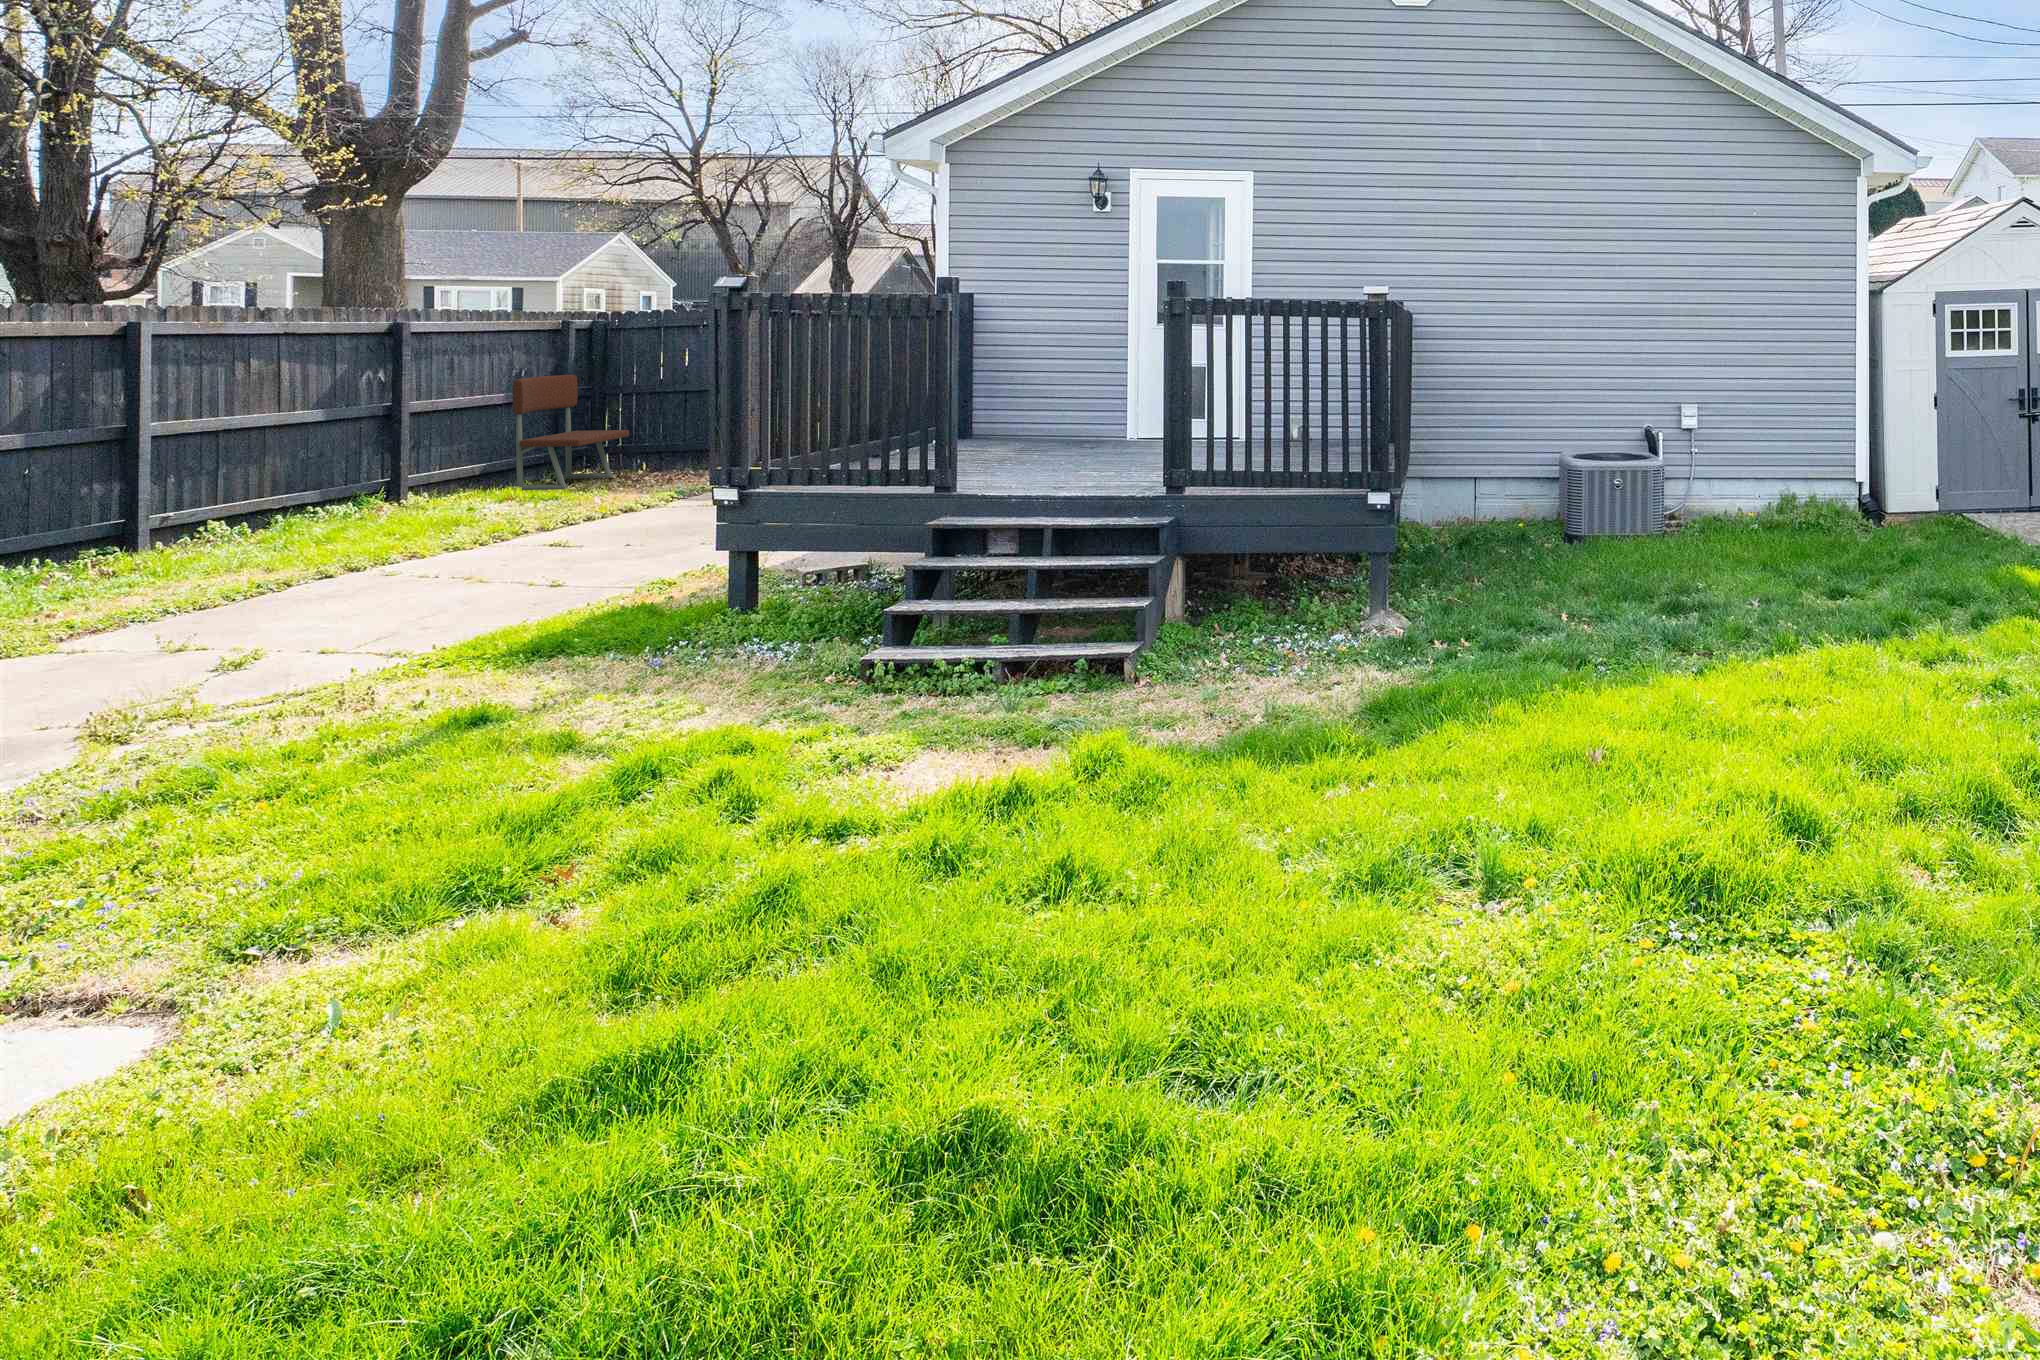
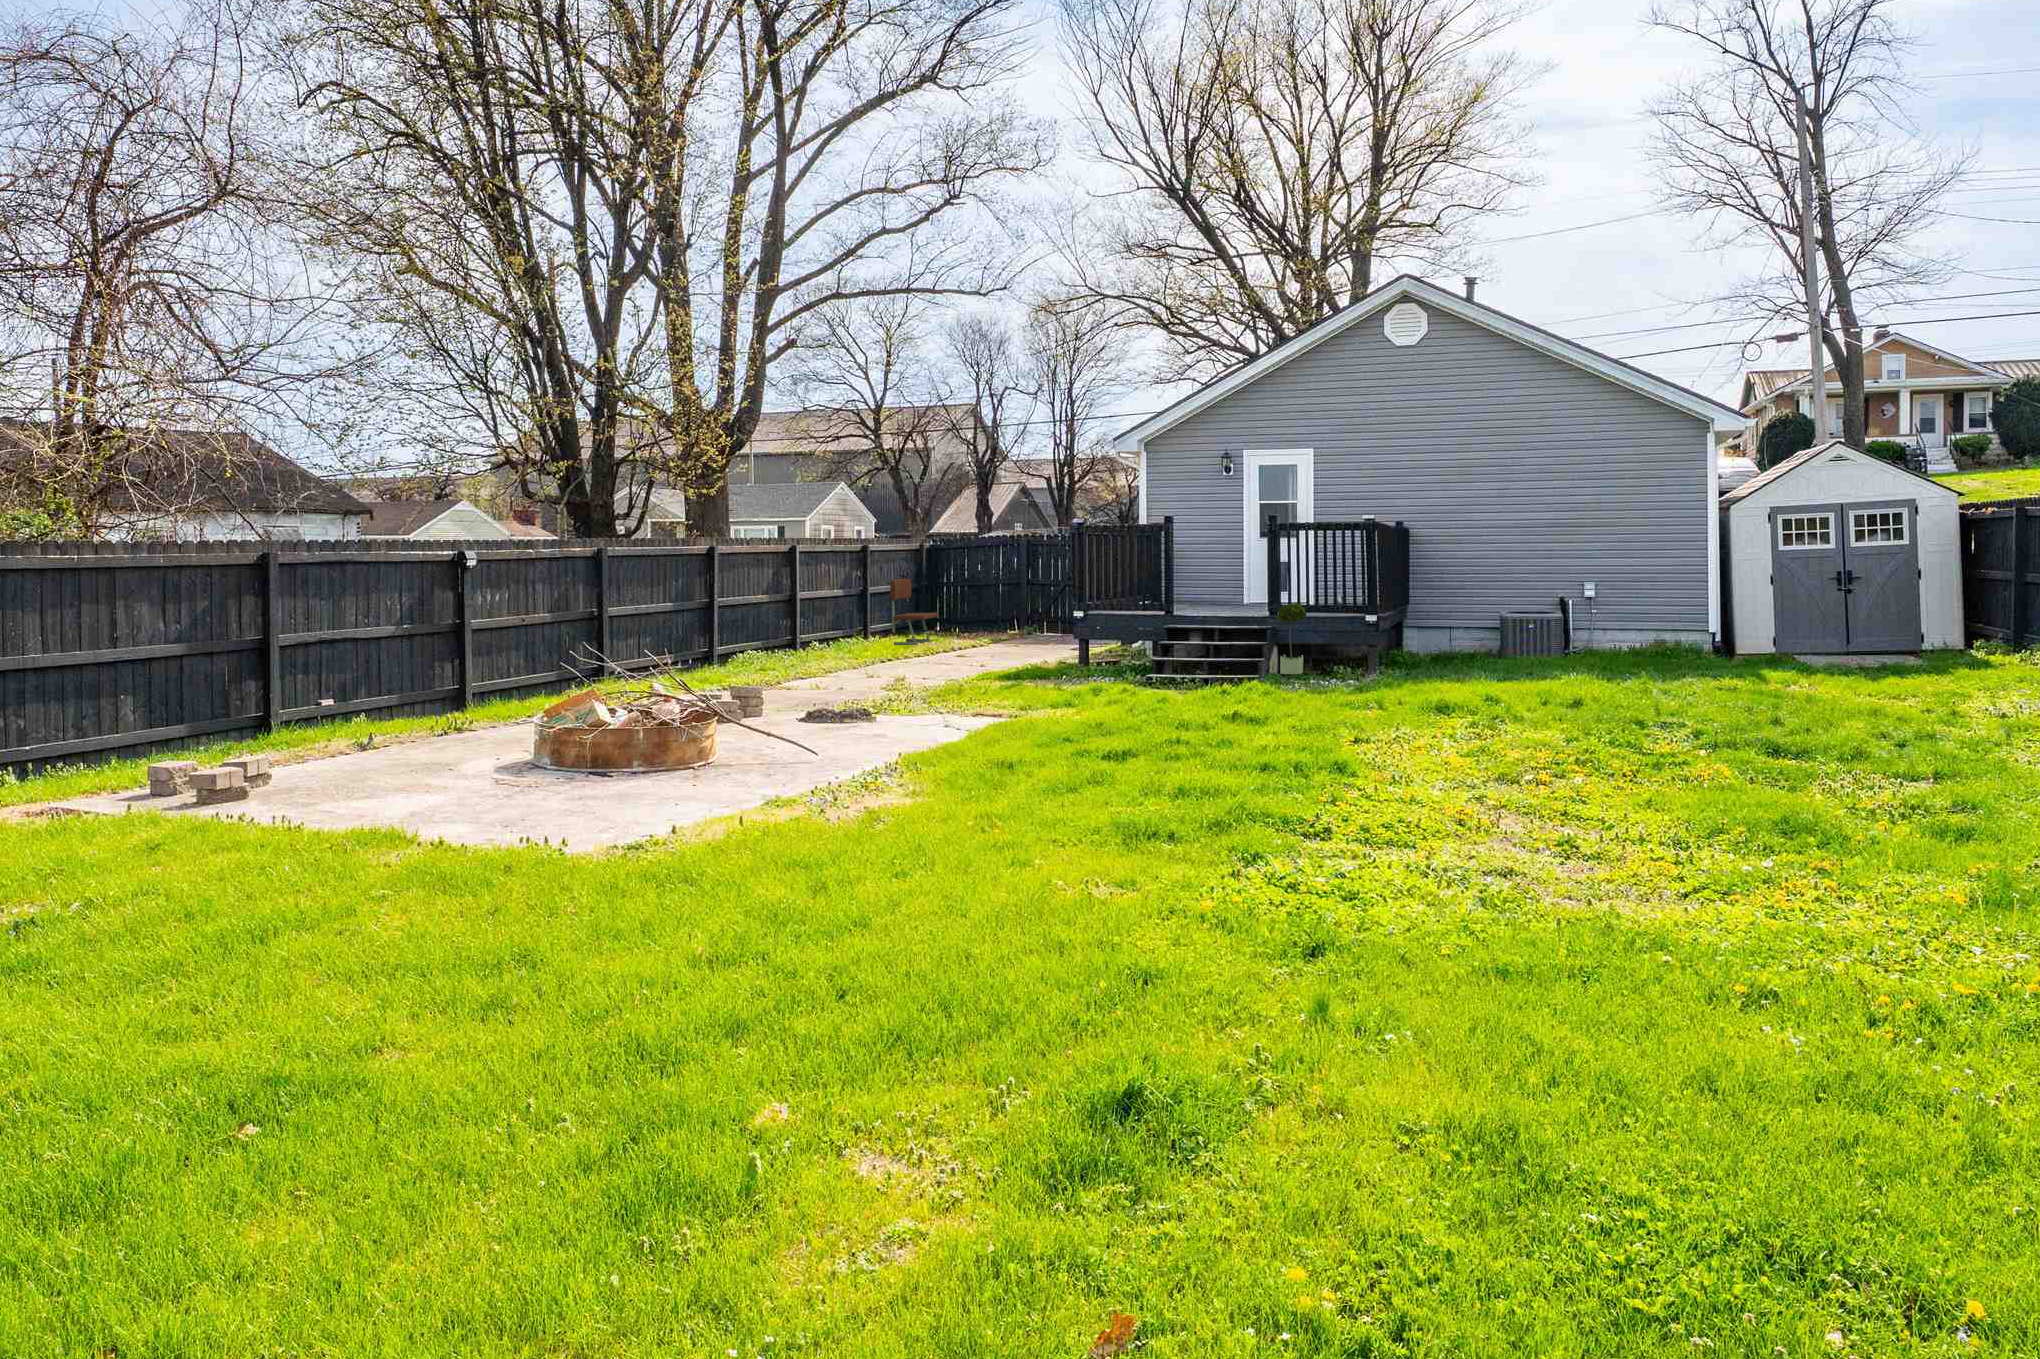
potted tree: none [1186,469,1252,629] -> present [1277,602,1307,674]

